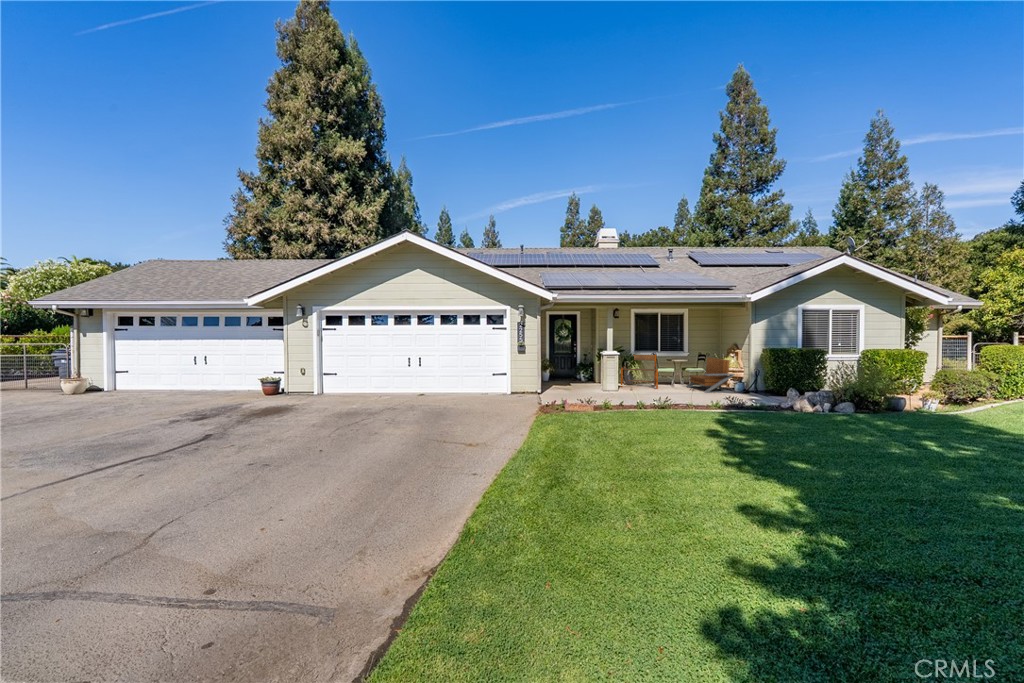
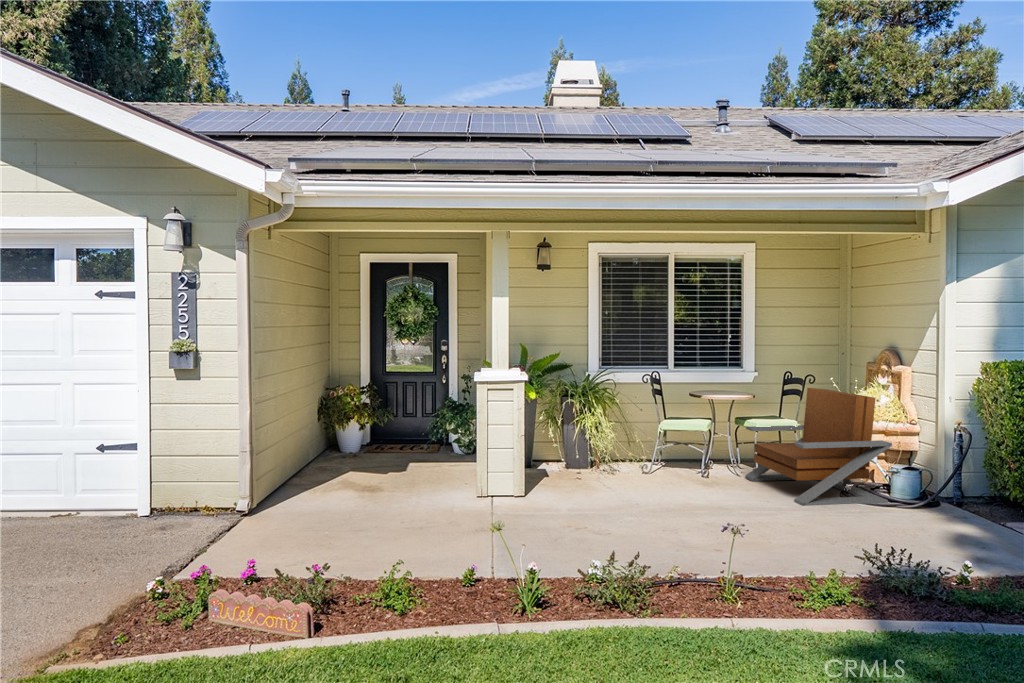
bench: present [621,355,658,389] -> none [548,377,662,488]

